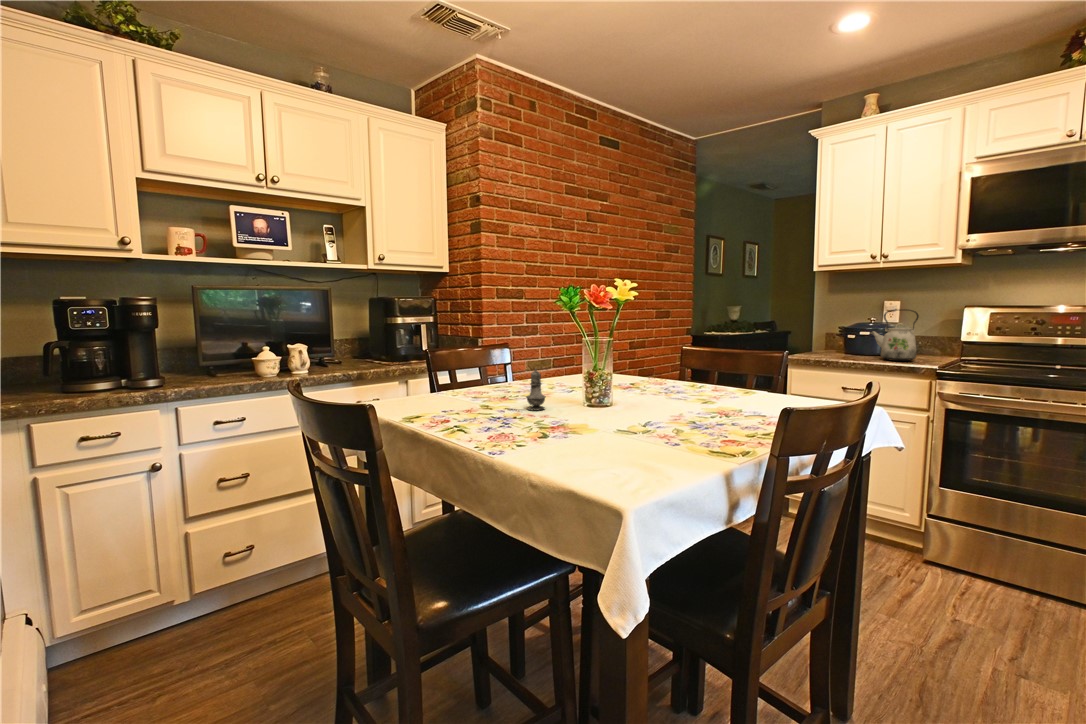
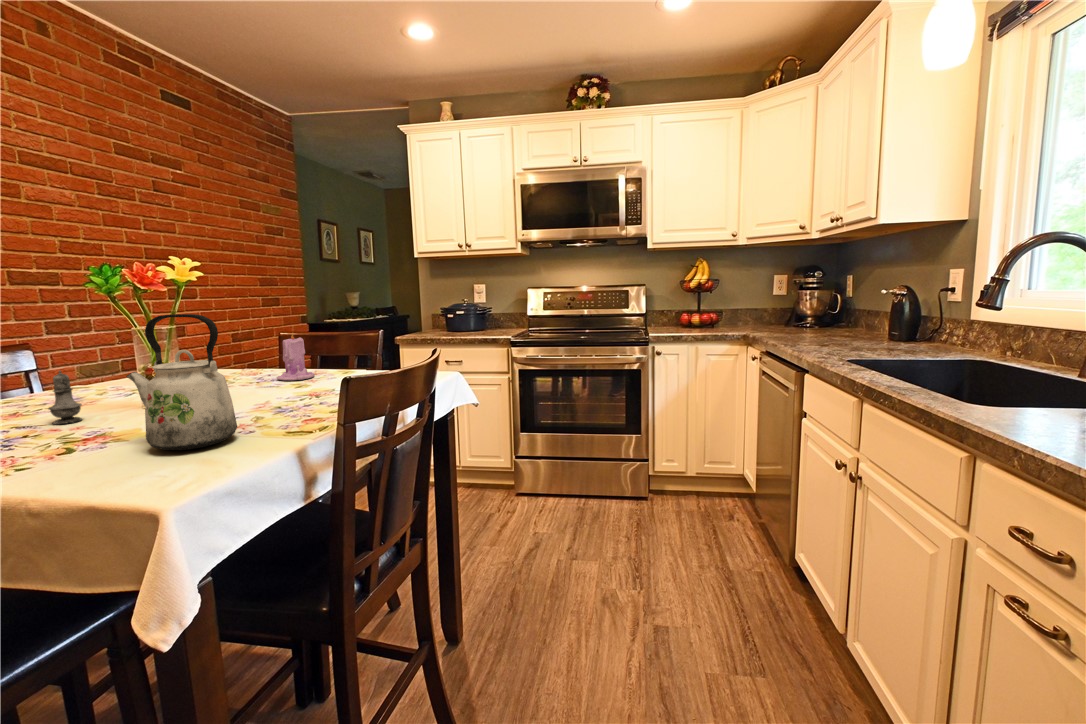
kettle: present [871,309,919,361] -> present [126,314,237,450]
candle: none [682,348,717,395] -> present [277,334,315,380]

